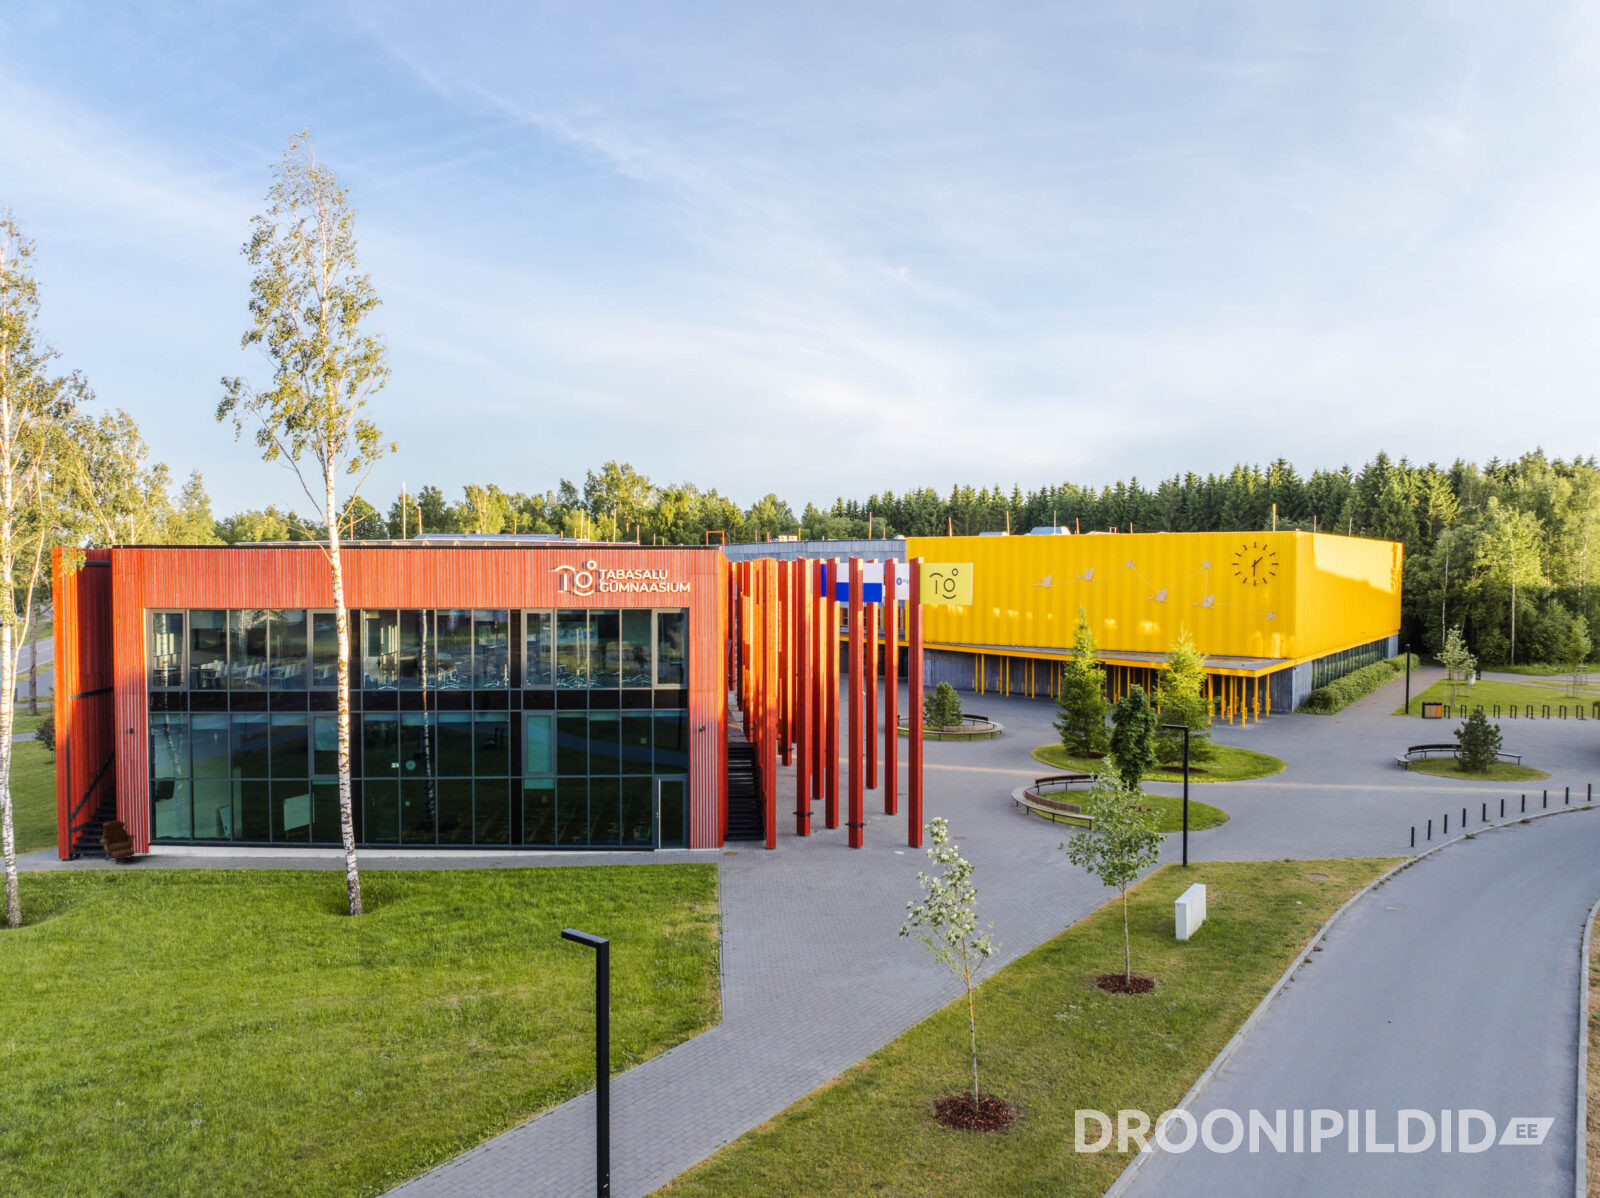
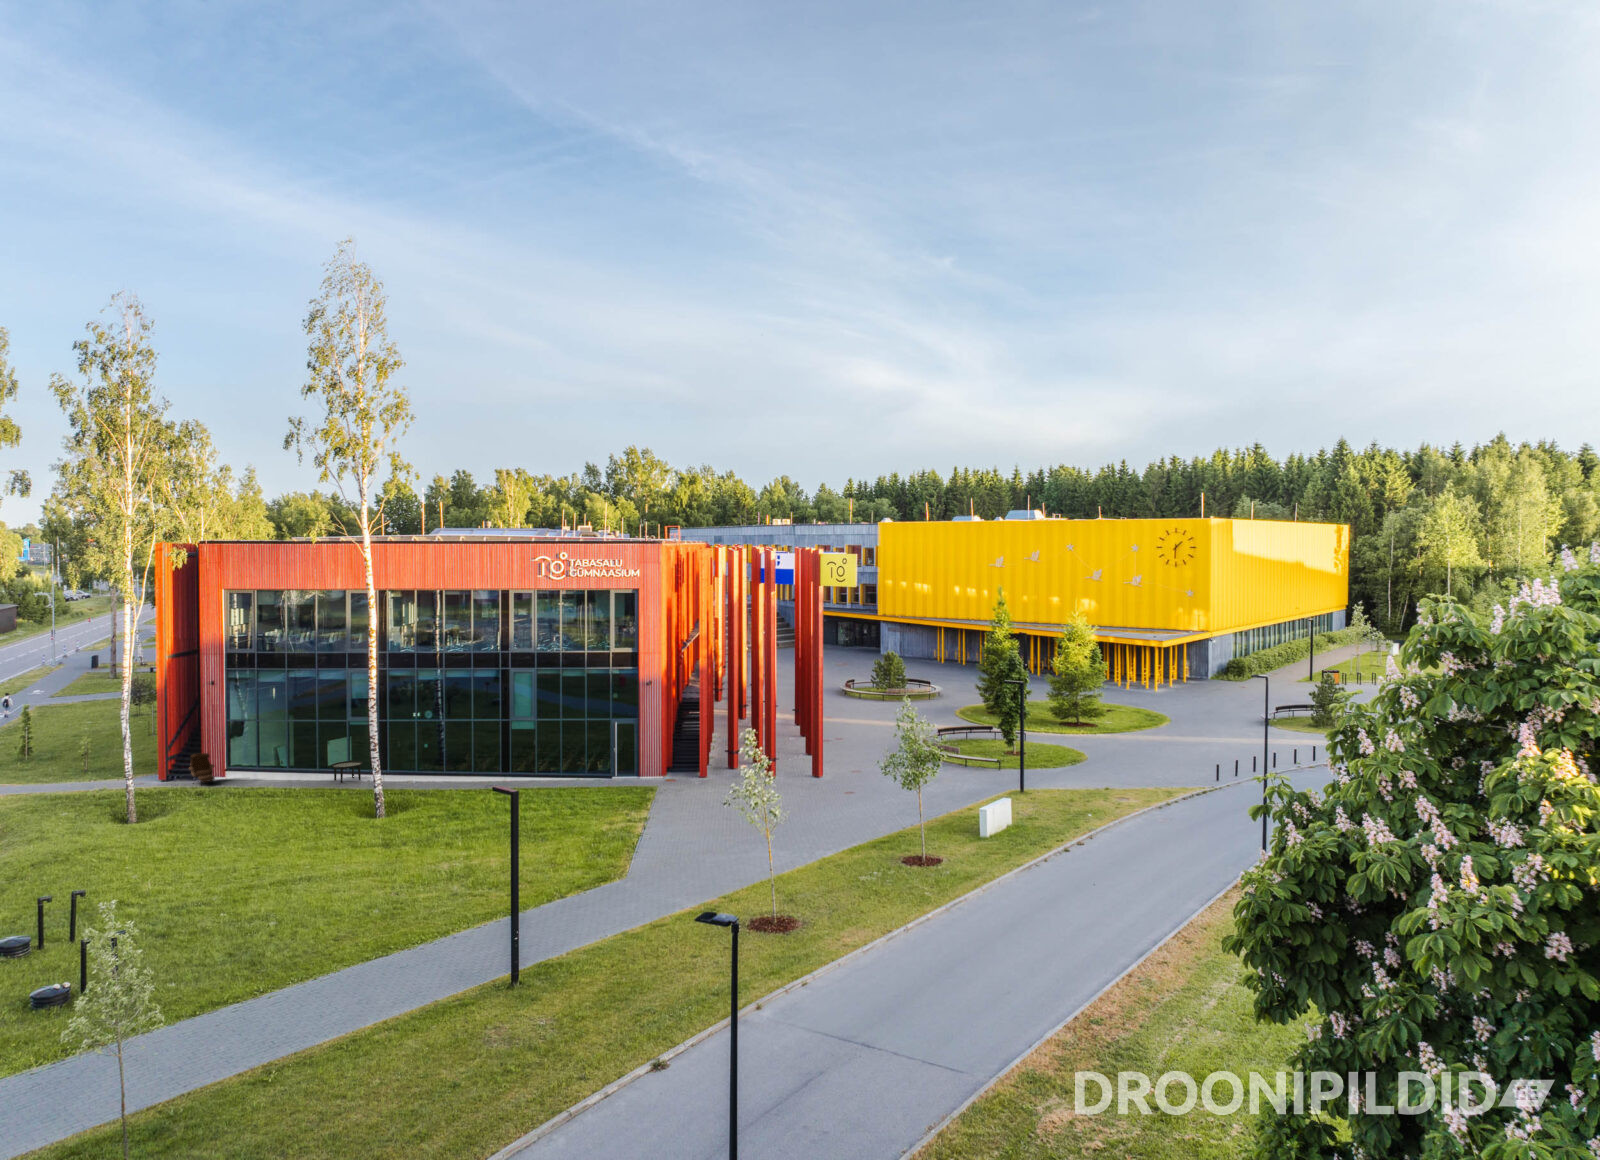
round table: none [288,828,329,858] -> present [331,761,363,783]

